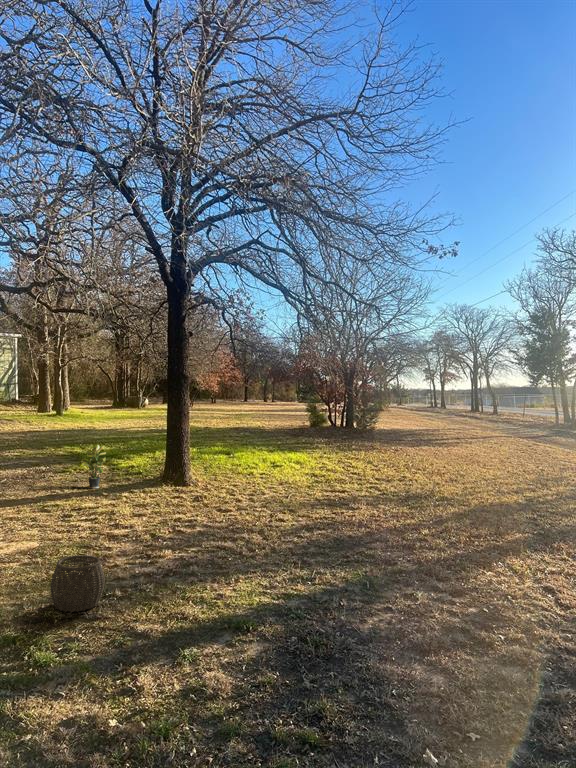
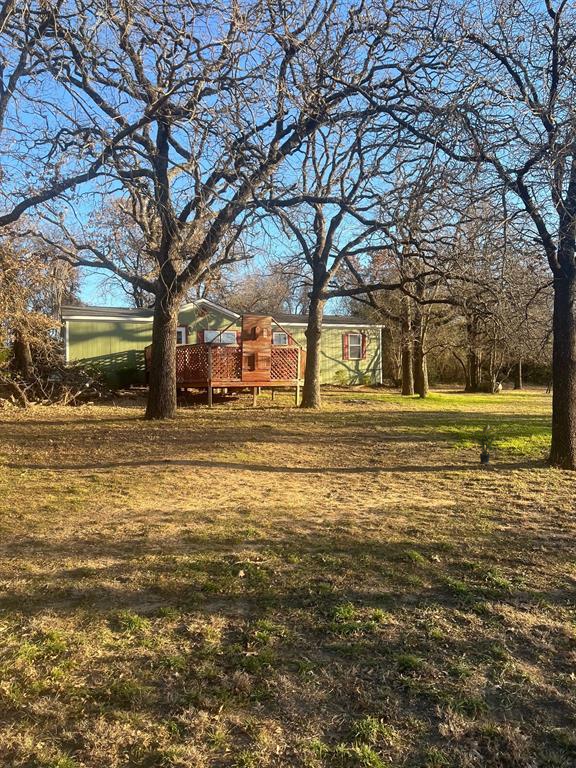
woven basket: present [50,555,105,612] -> none [491,509,536,554]

